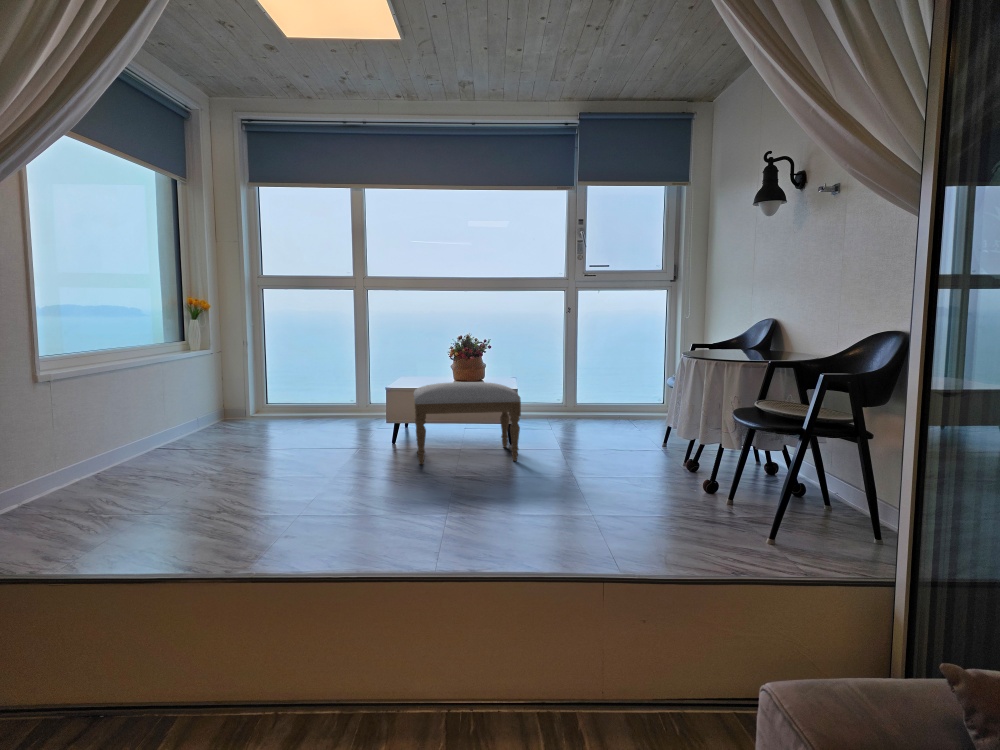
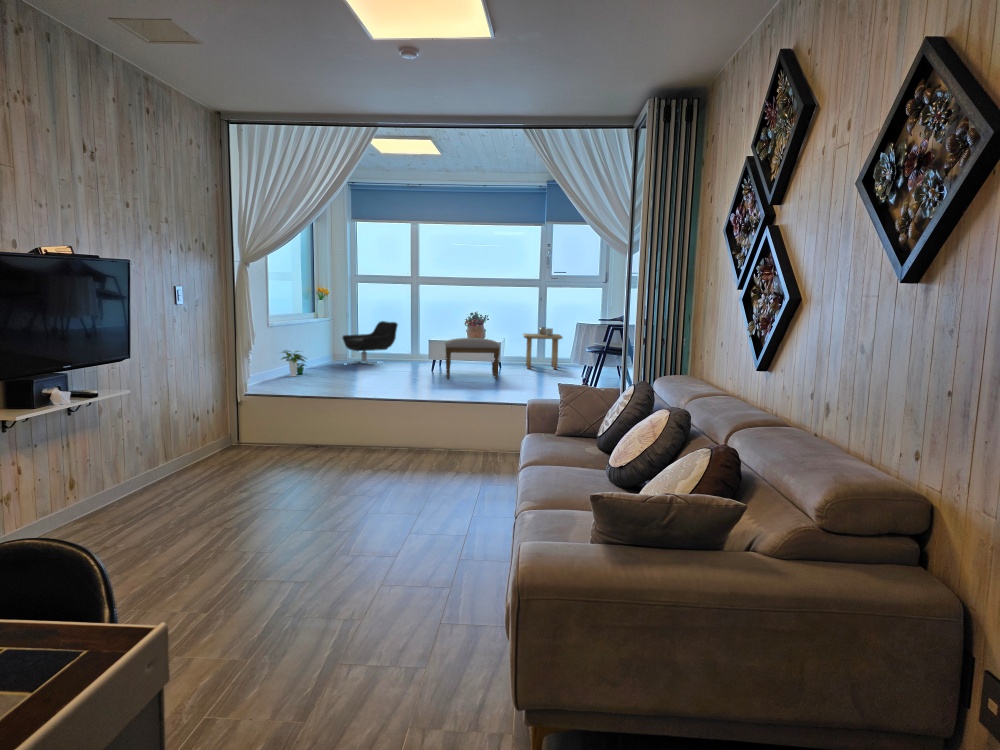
lounge chair: none [236,352,331,430] -> present [343,321,398,364]
side table: none [542,356,614,428] -> present [523,327,562,369]
potted plant: none [63,420,139,475] -> present [282,350,305,376]

